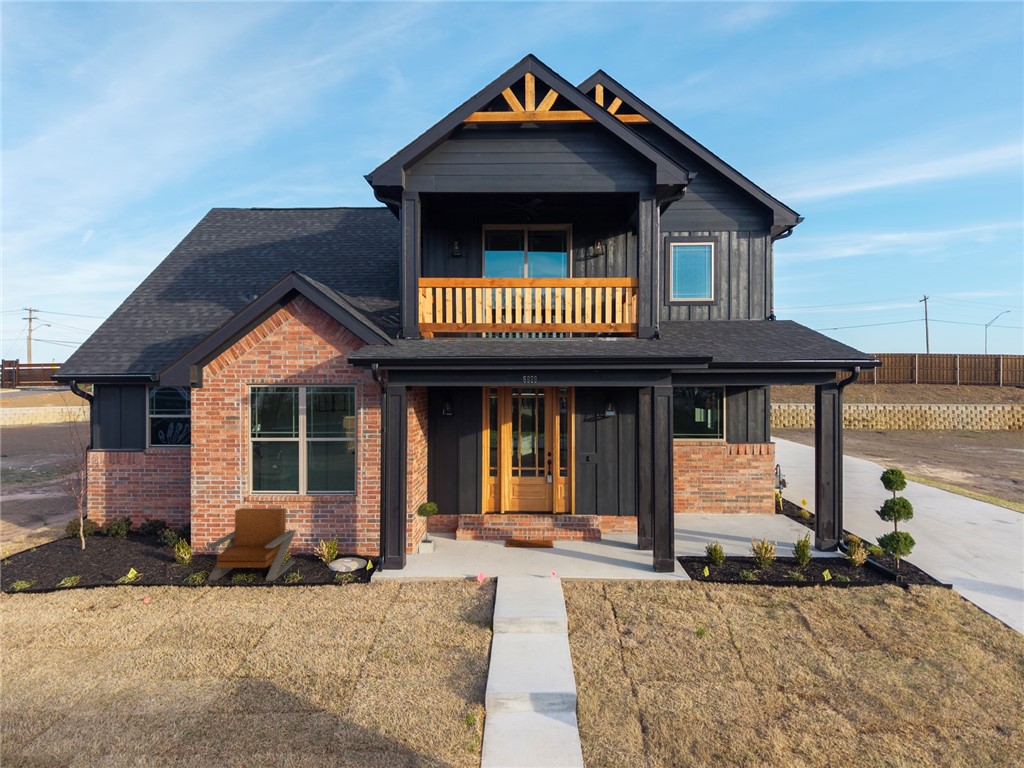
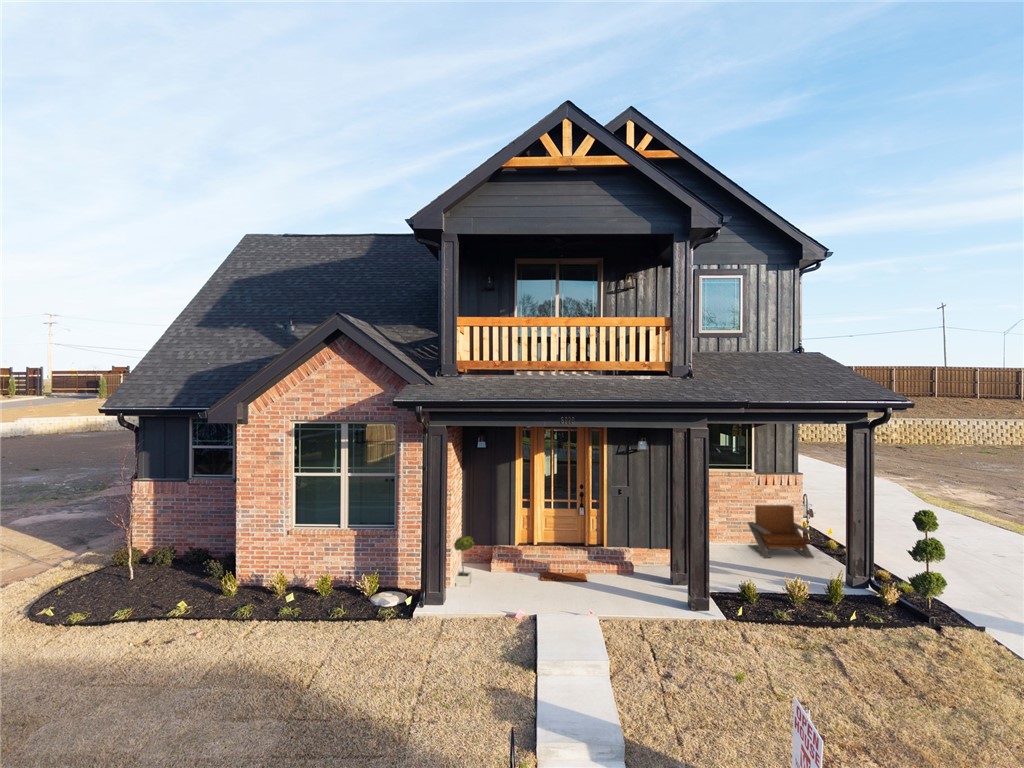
lounge chair: present [208,508,296,581] -> present [748,505,813,558]

